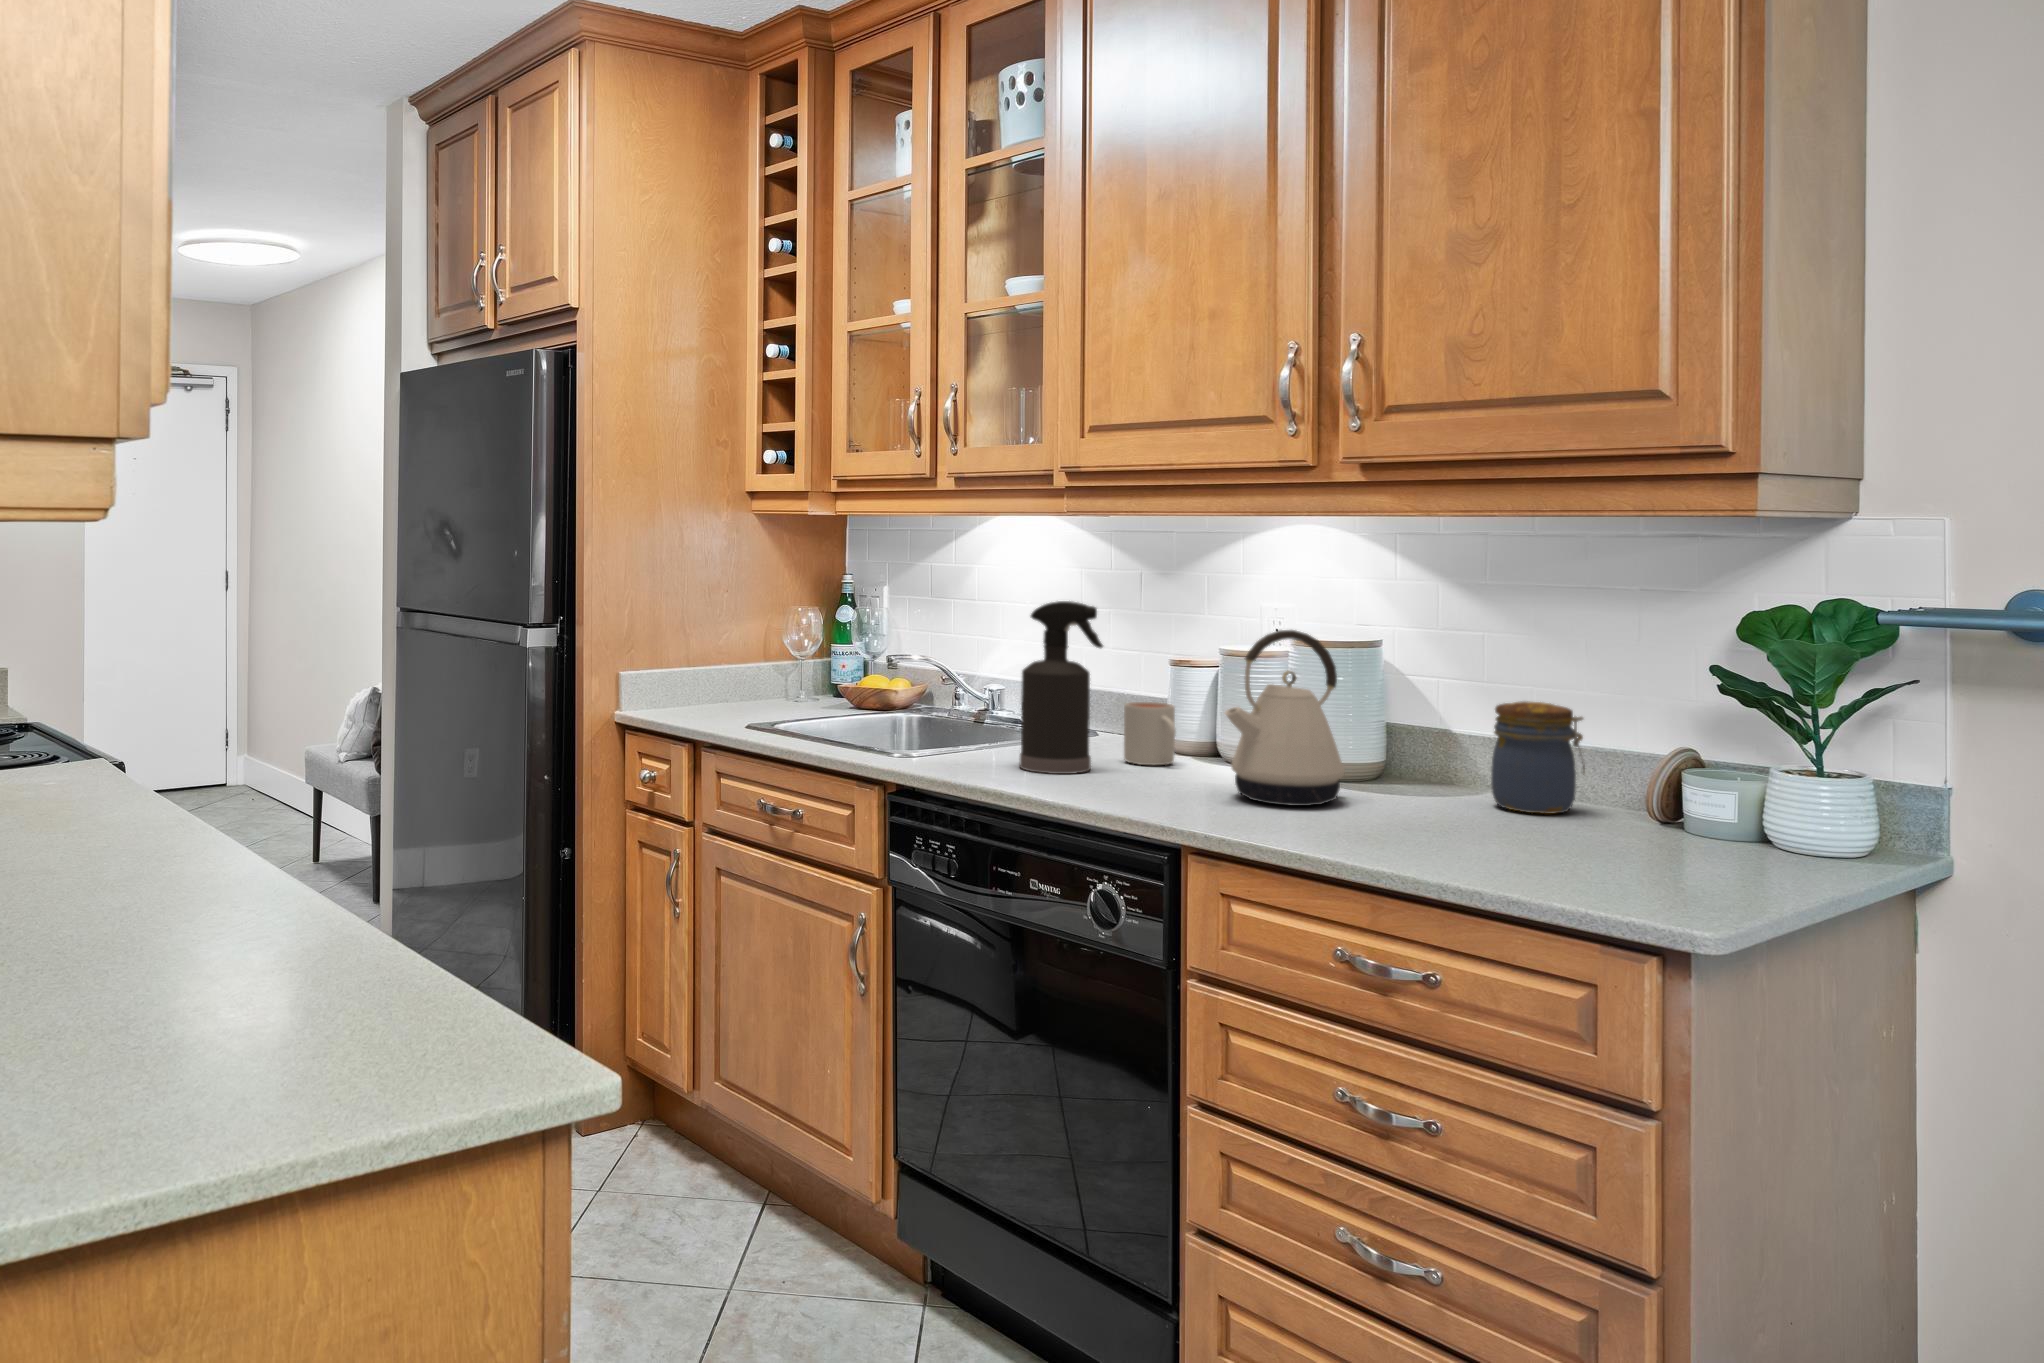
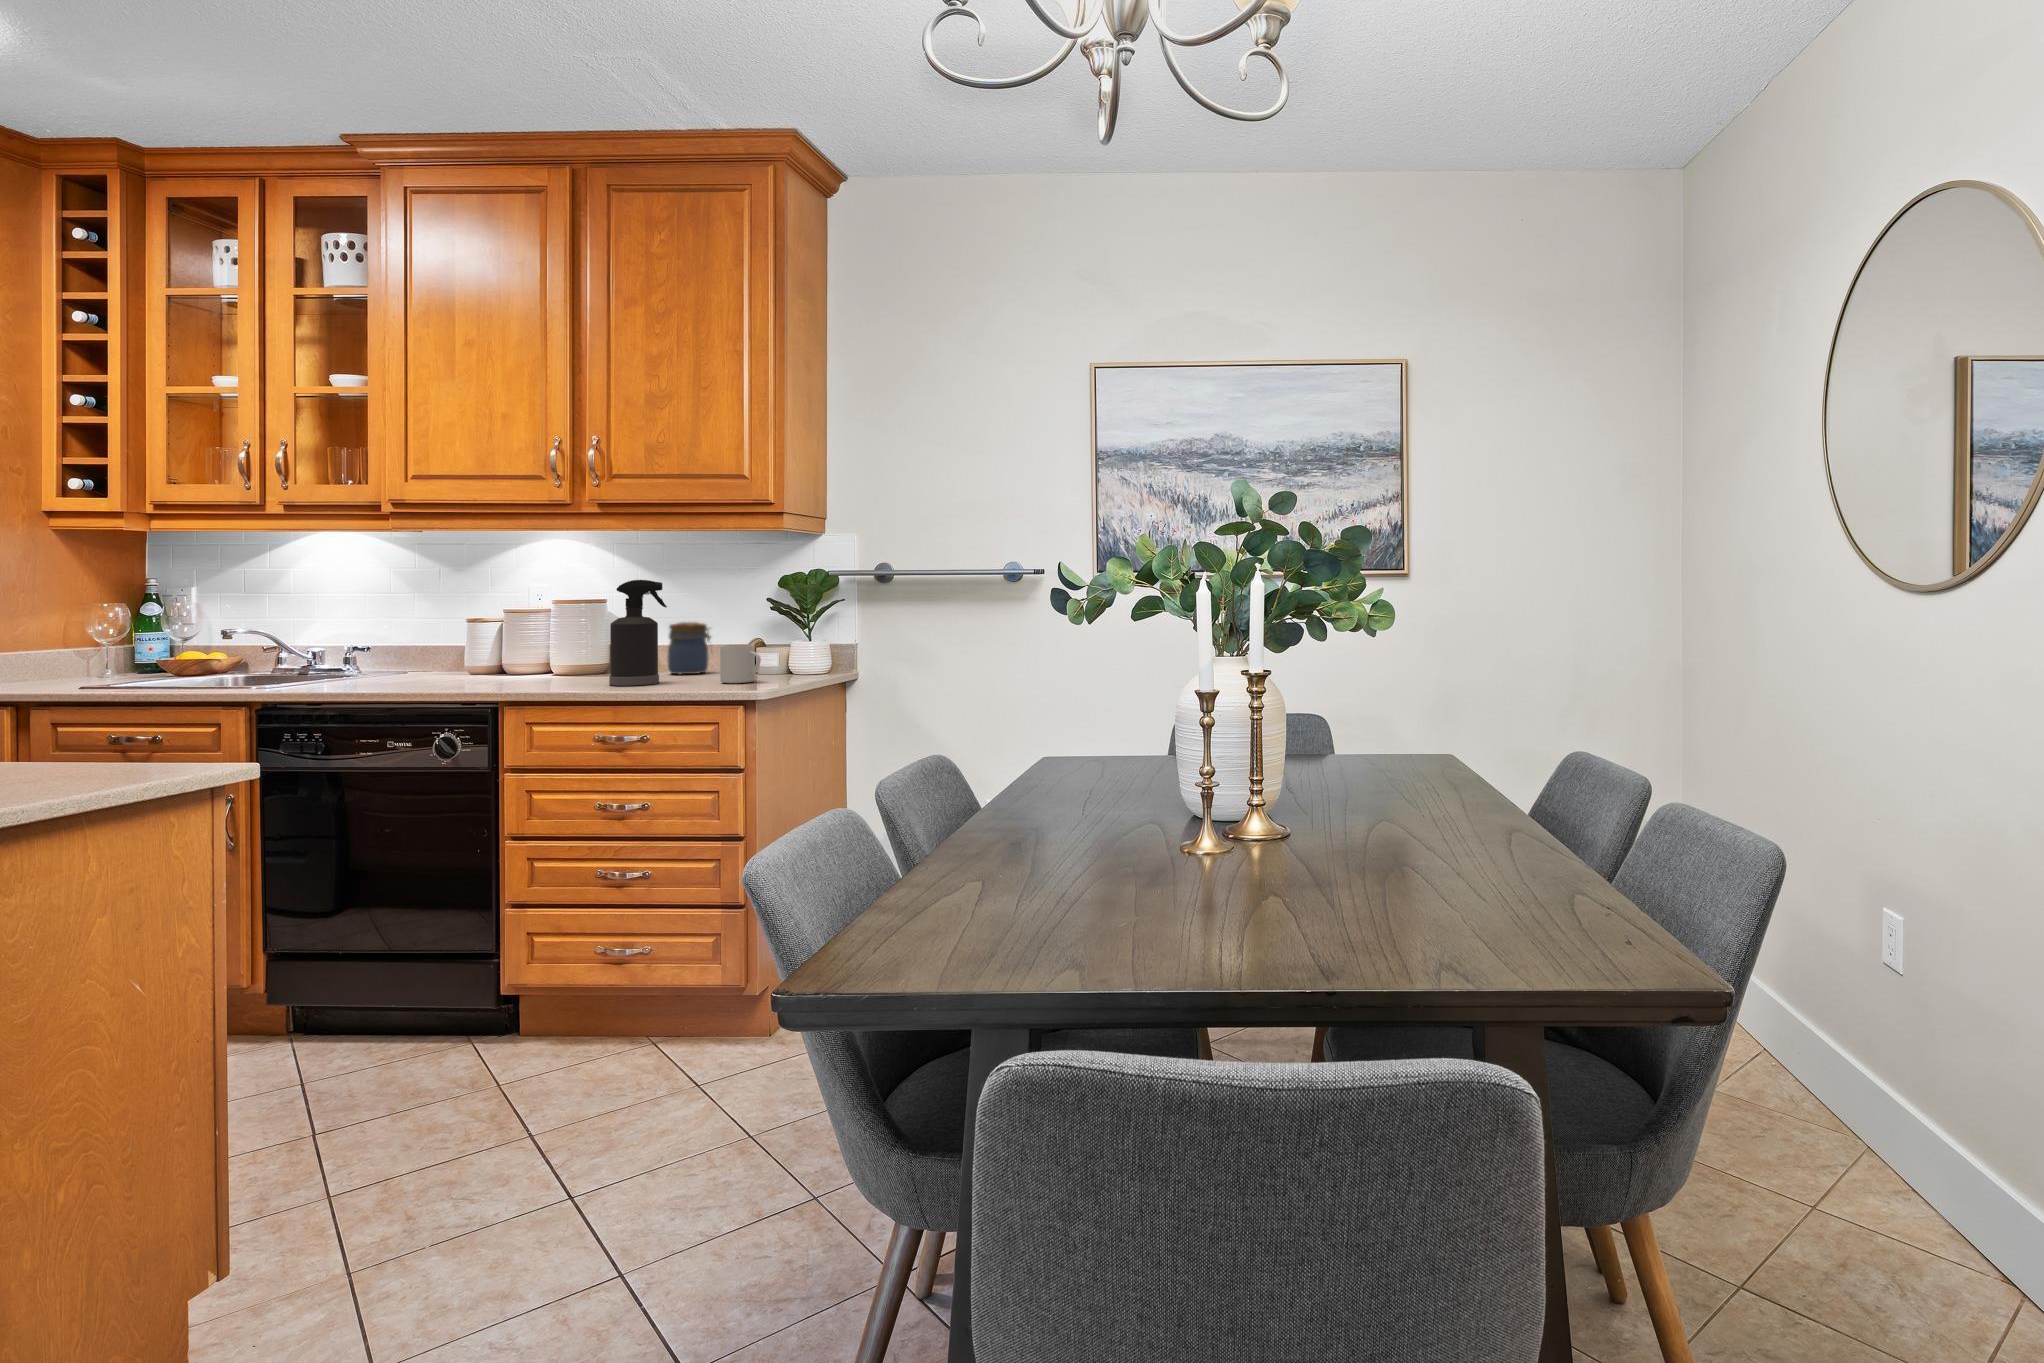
spray bottle: present [1019,601,1103,774] -> present [609,580,667,686]
kettle: present [1225,630,1345,806] -> none [519,590,590,683]
mug: present [1124,702,1176,765] -> present [720,644,761,683]

